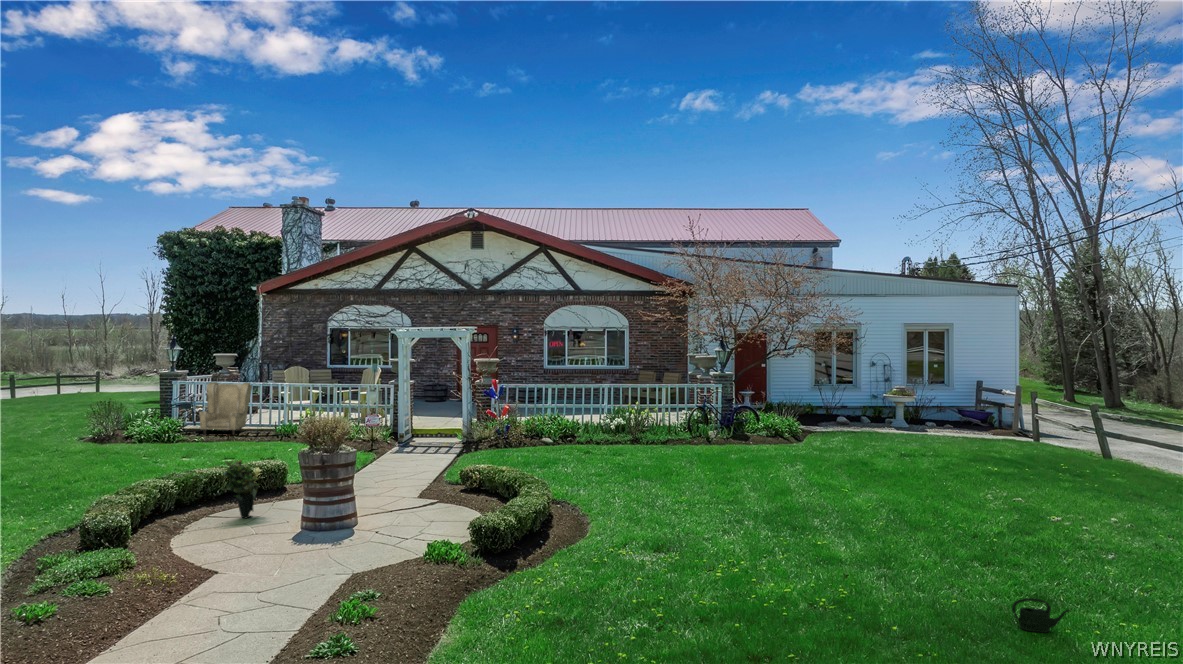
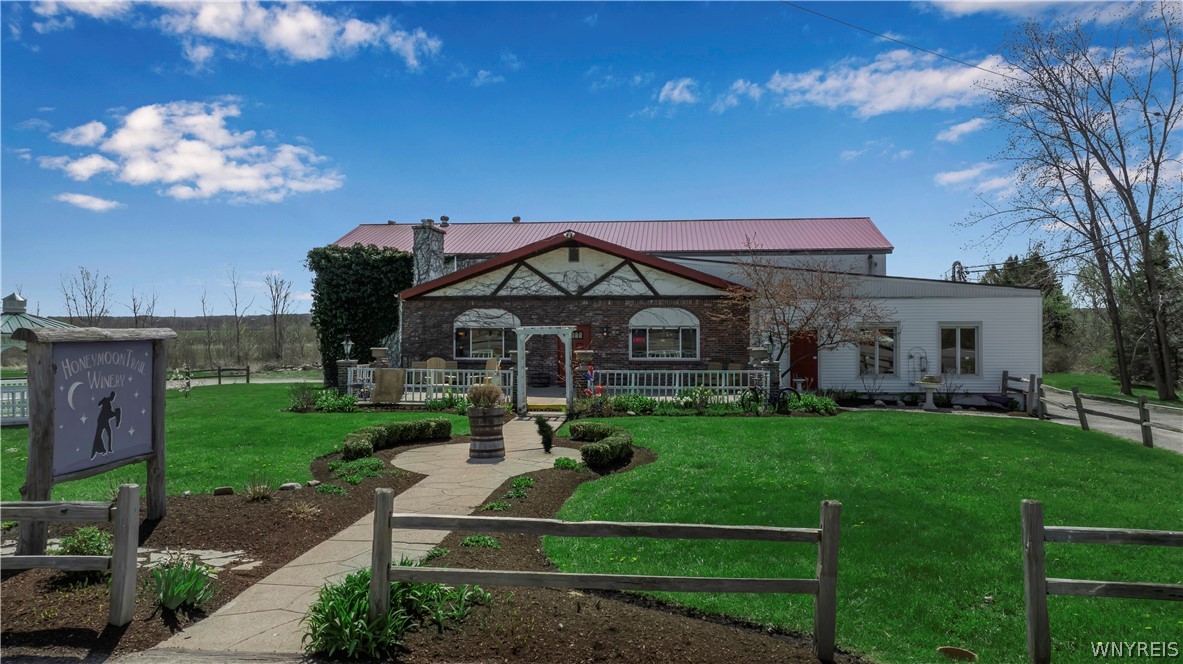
potted plant: present [224,460,259,518] -> present [533,415,554,453]
watering can: present [1012,598,1070,633] -> none [936,495,974,517]

